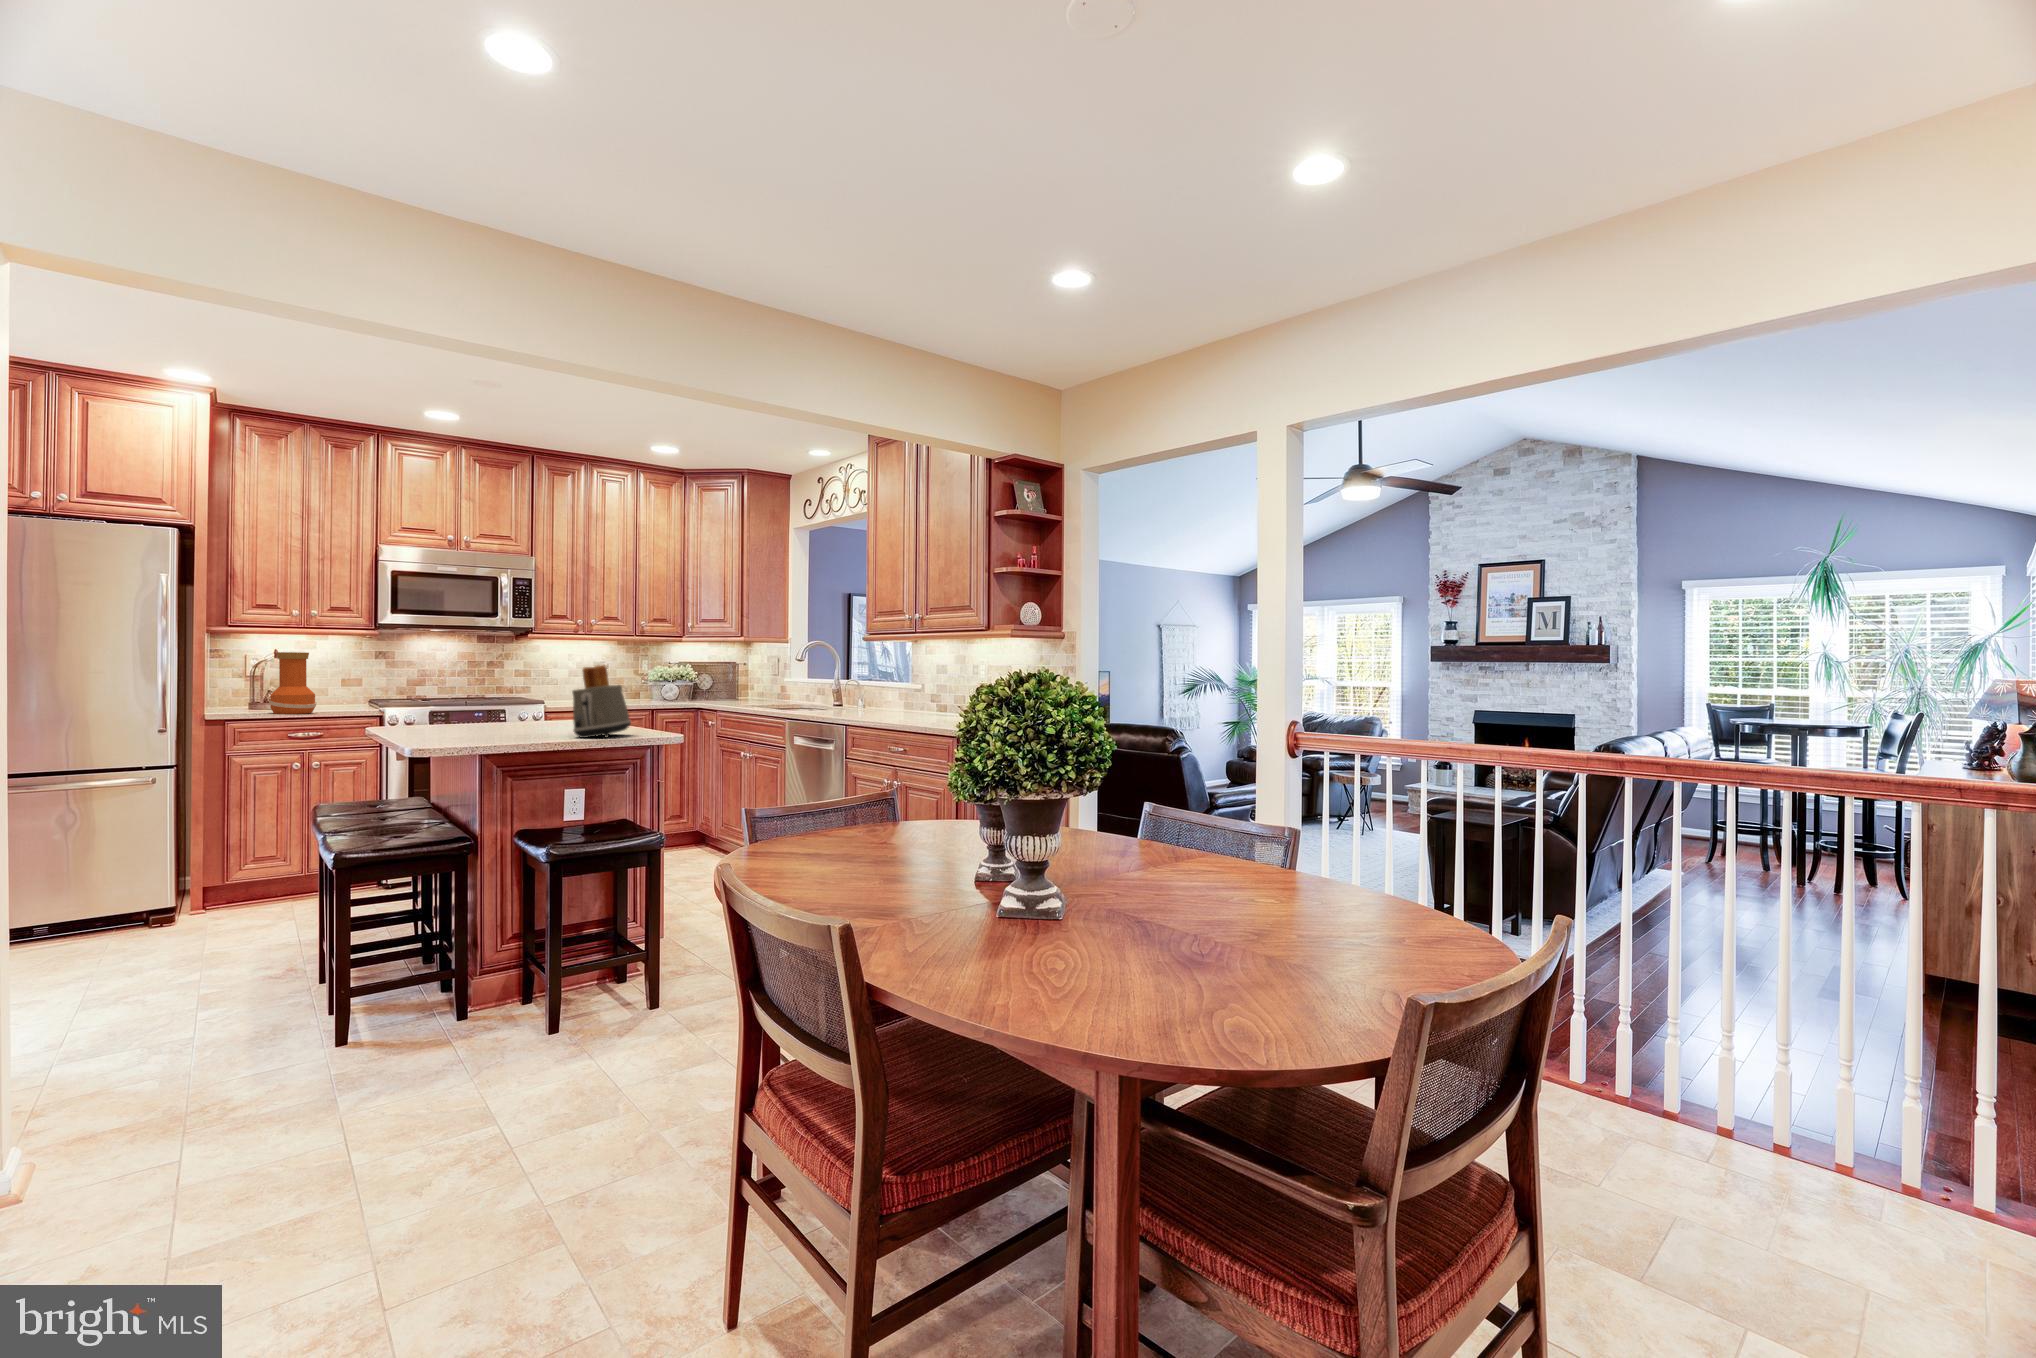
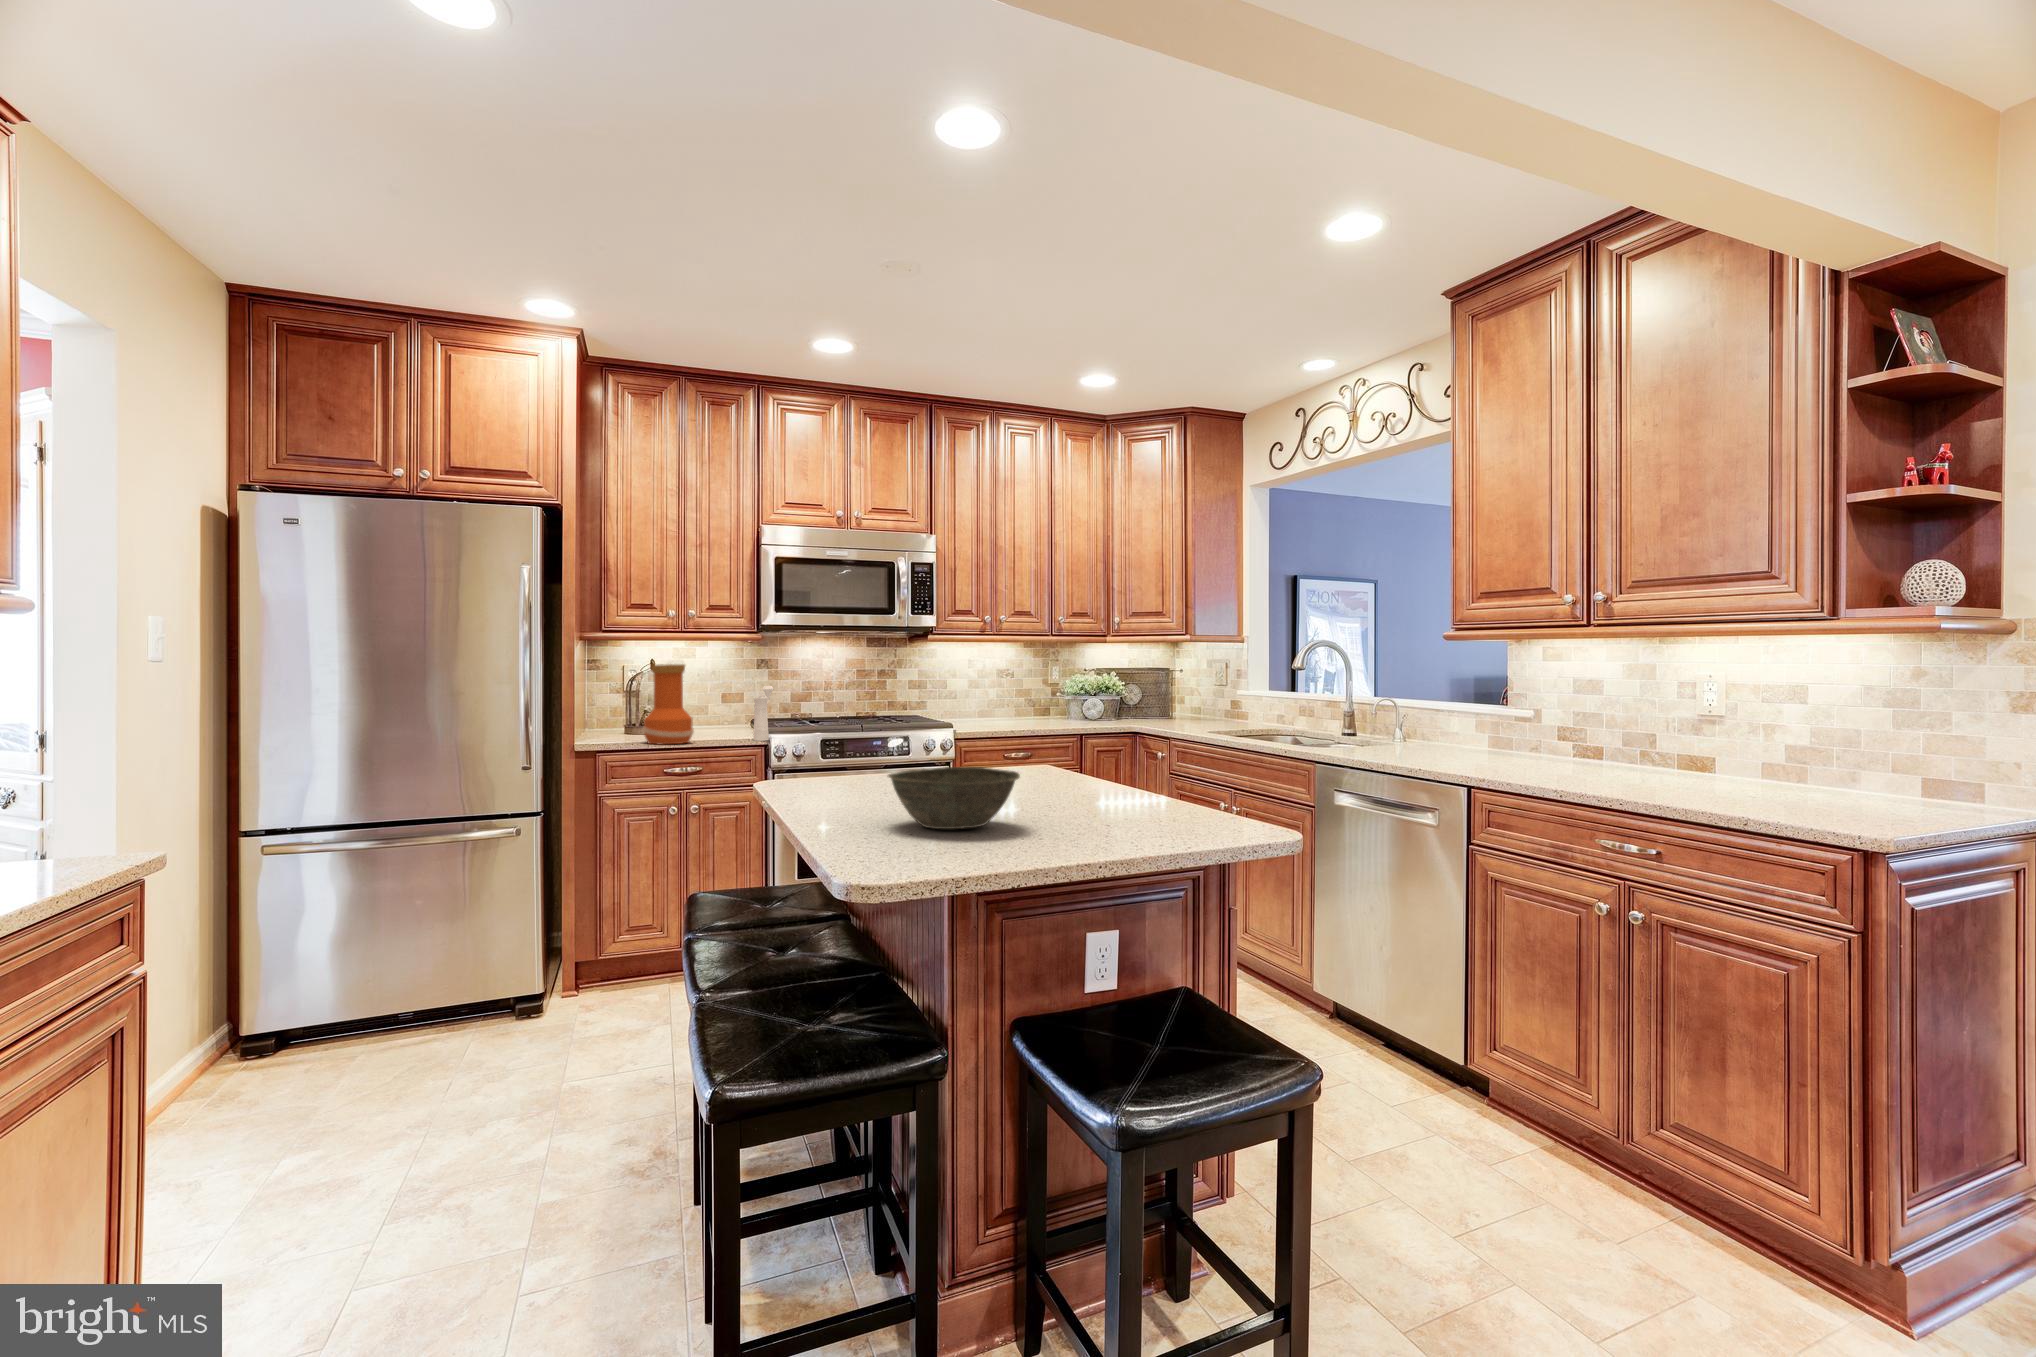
toaster: present [572,665,631,738] -> none [1066,686,1148,821]
pepper mill: none [371,671,390,713] -> present [753,686,774,741]
bowl: none [455,709,537,739] -> present [888,767,1020,829]

